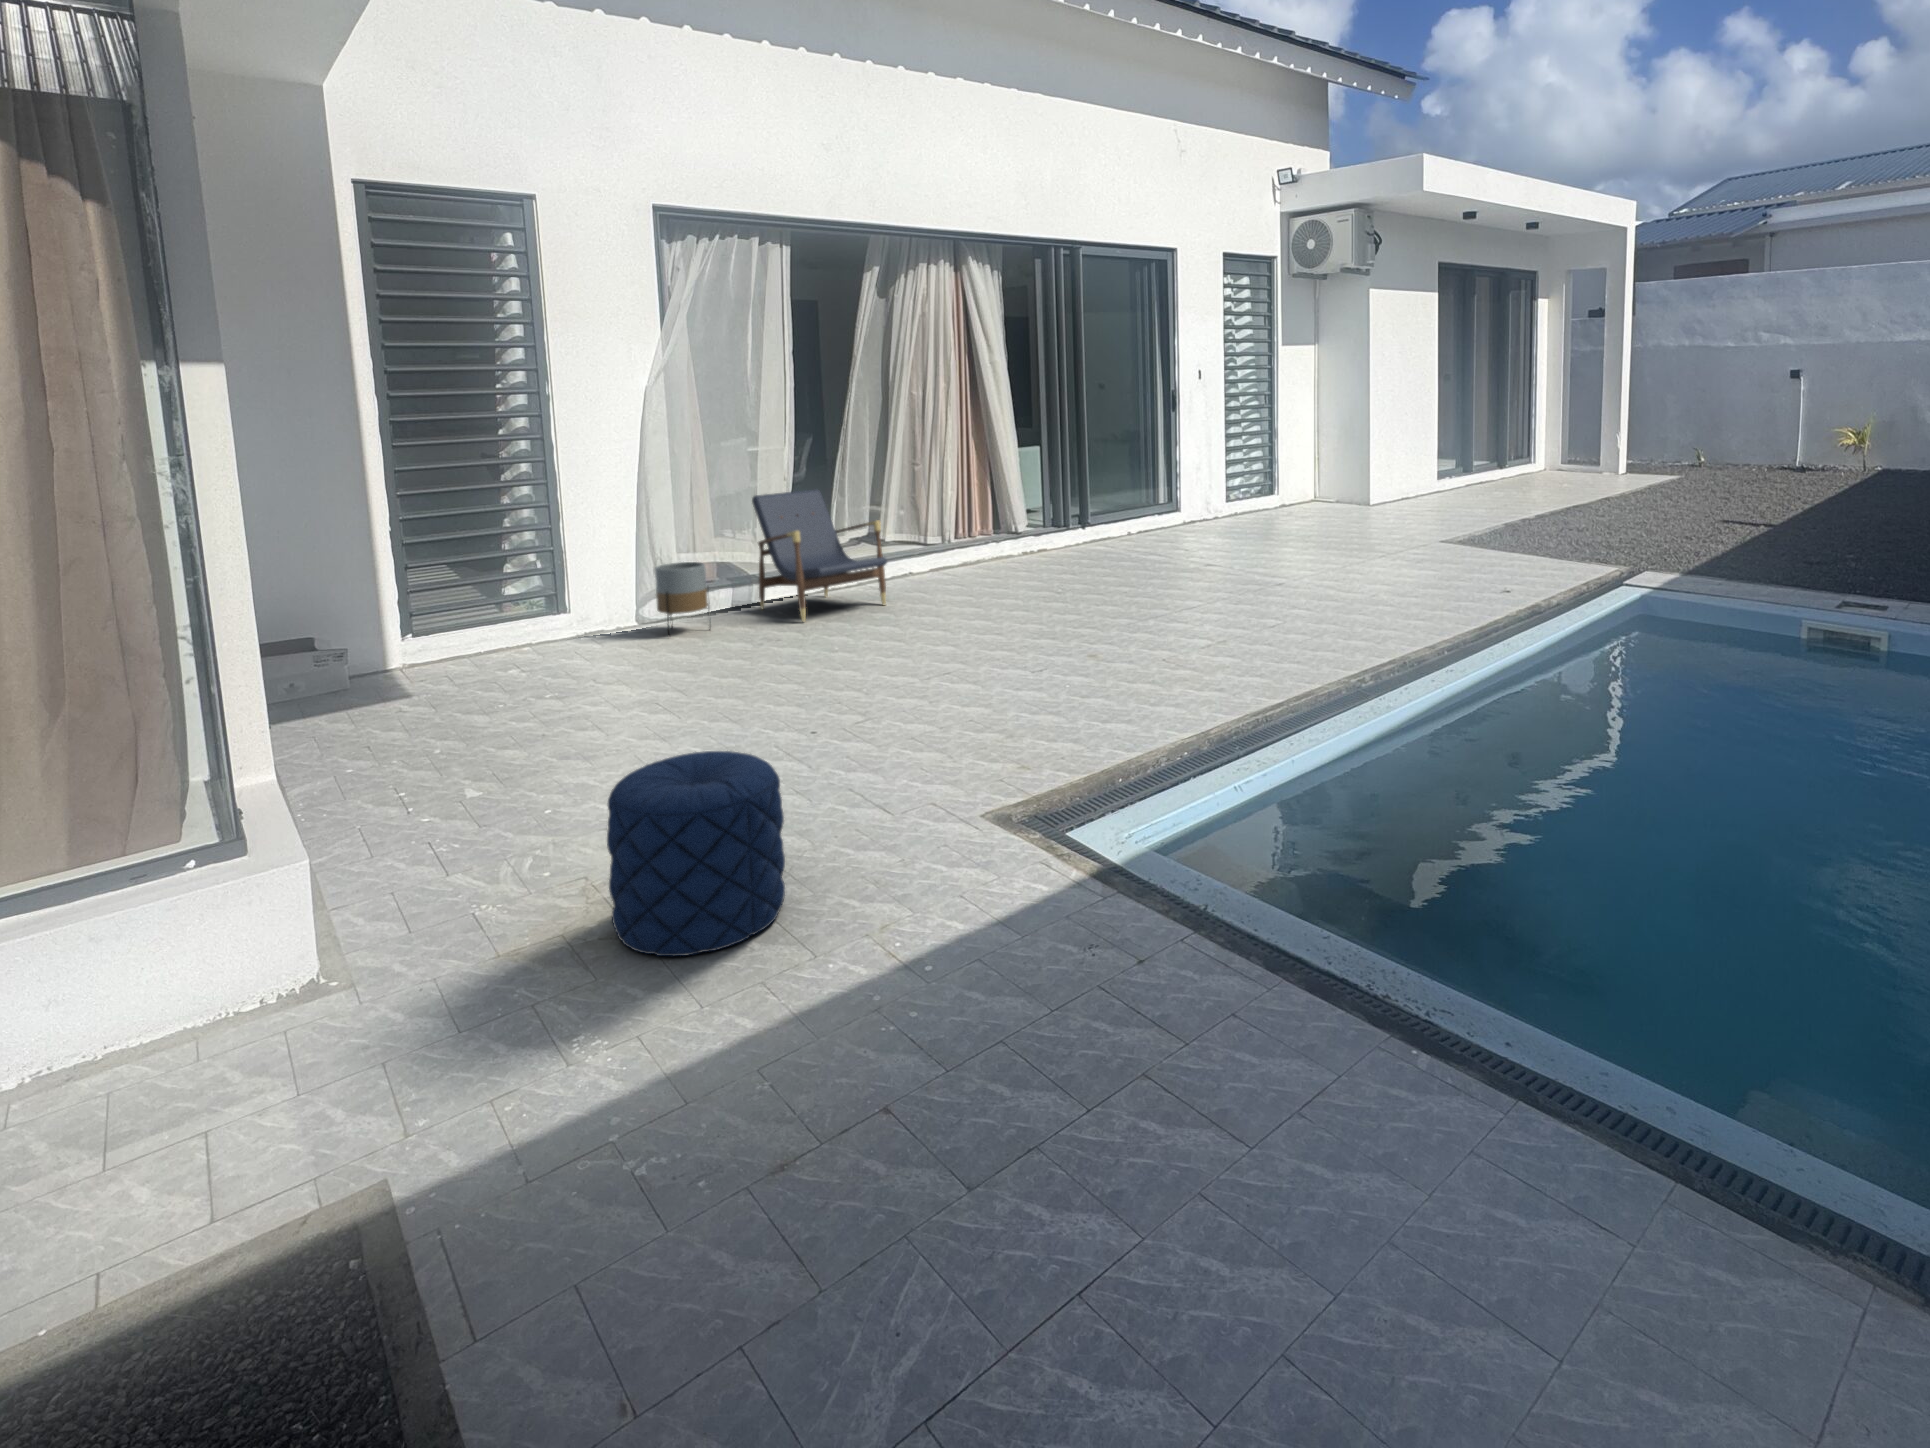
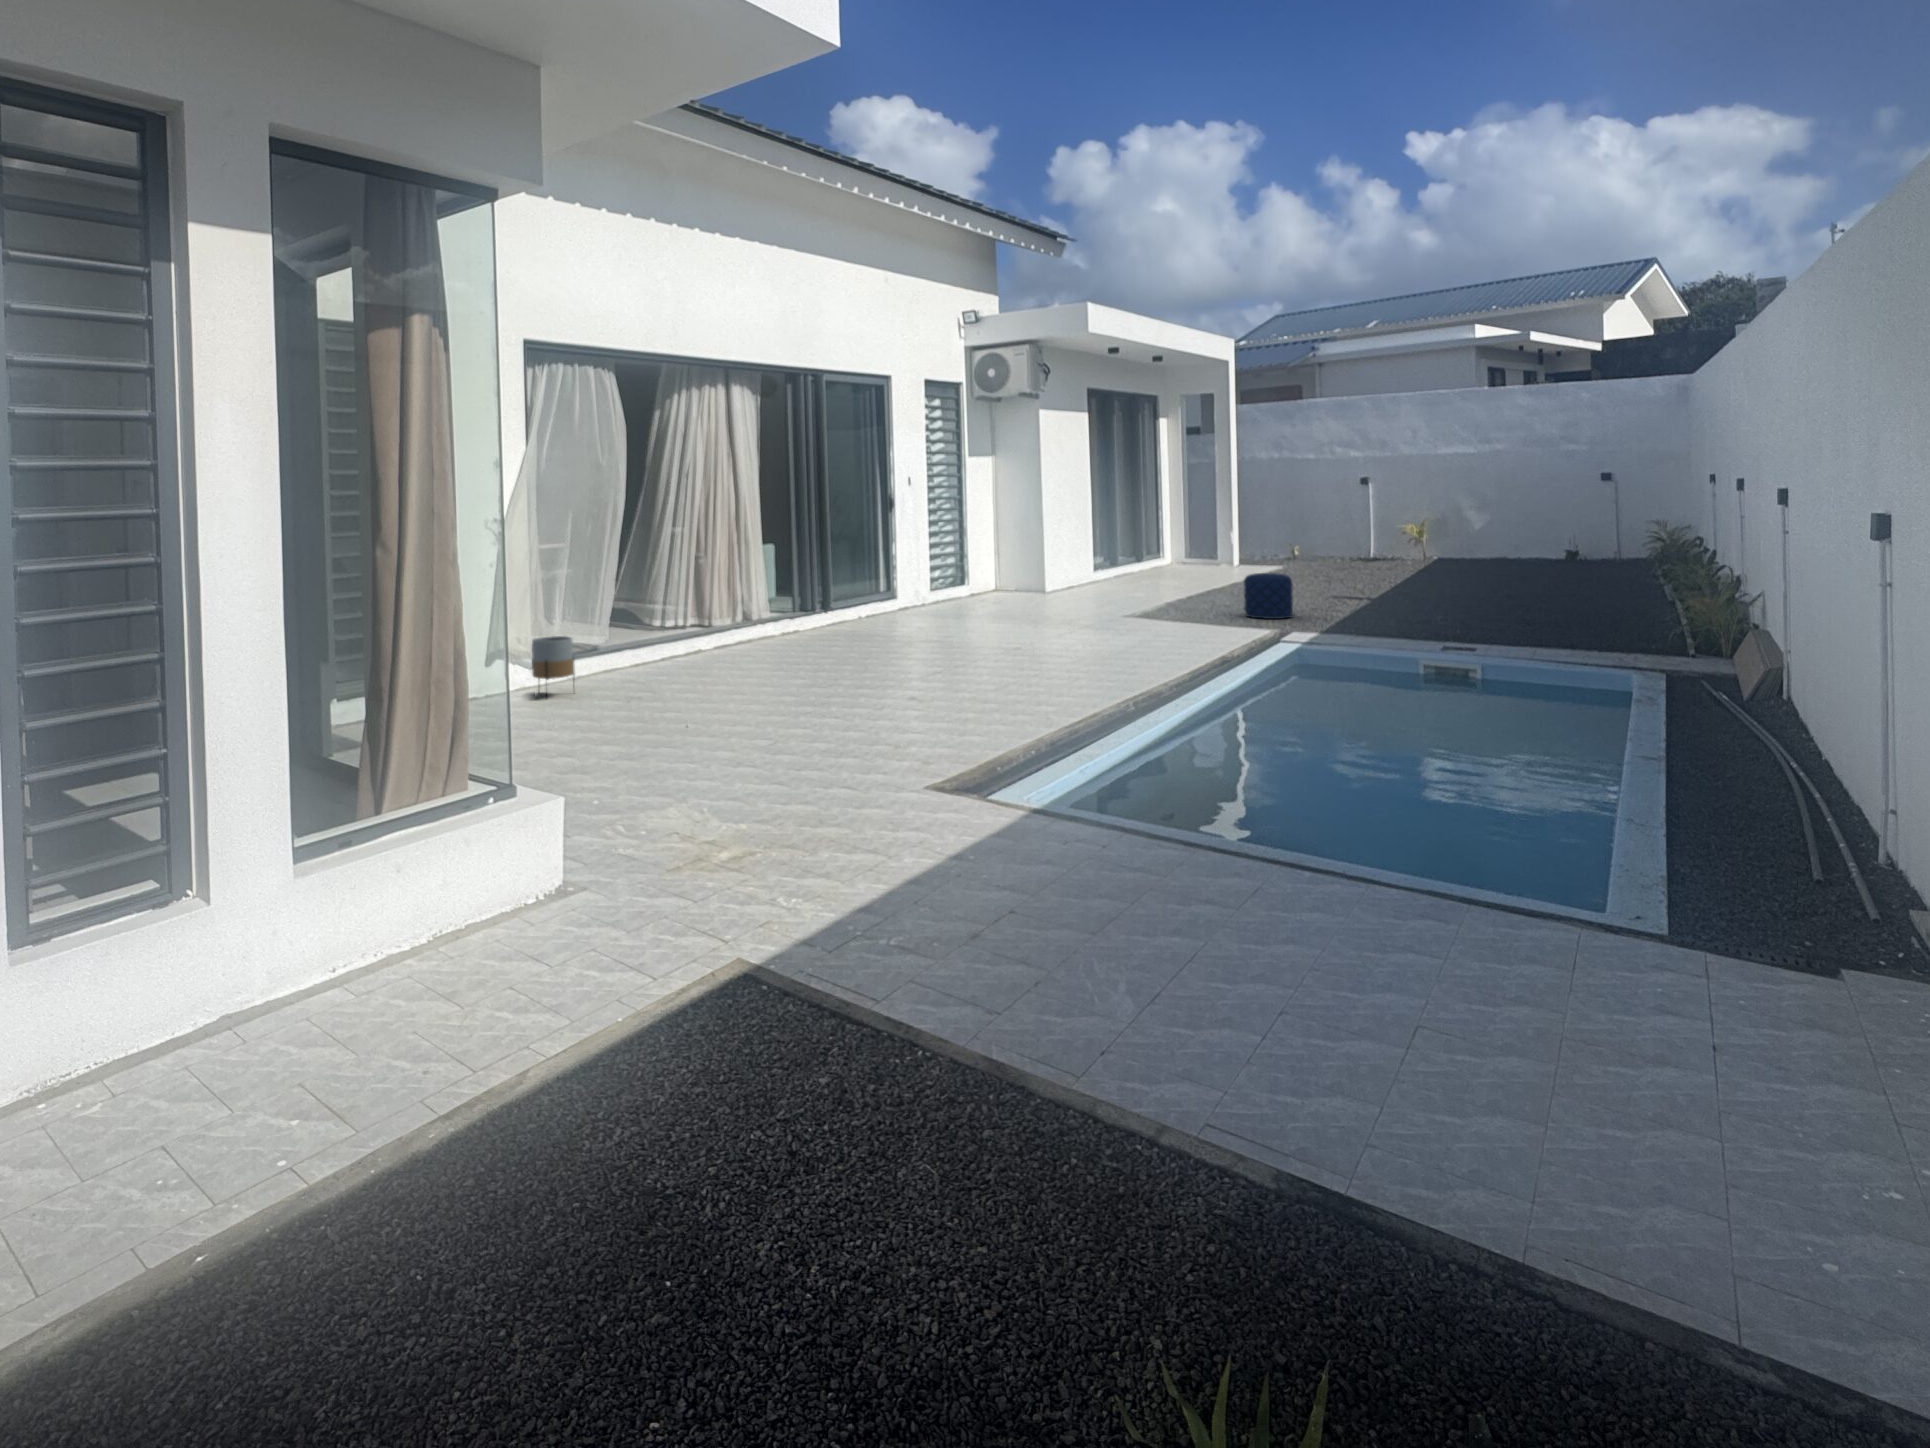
lounge chair: present [752,489,887,622] -> none [592,577,708,685]
pouf: present [607,751,785,956] -> present [1244,573,1293,619]

